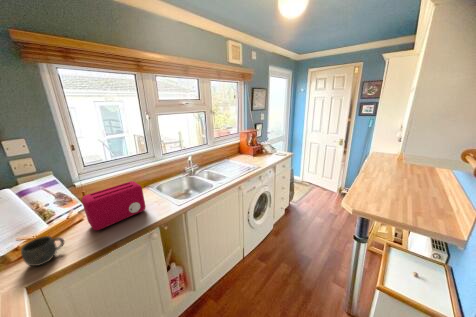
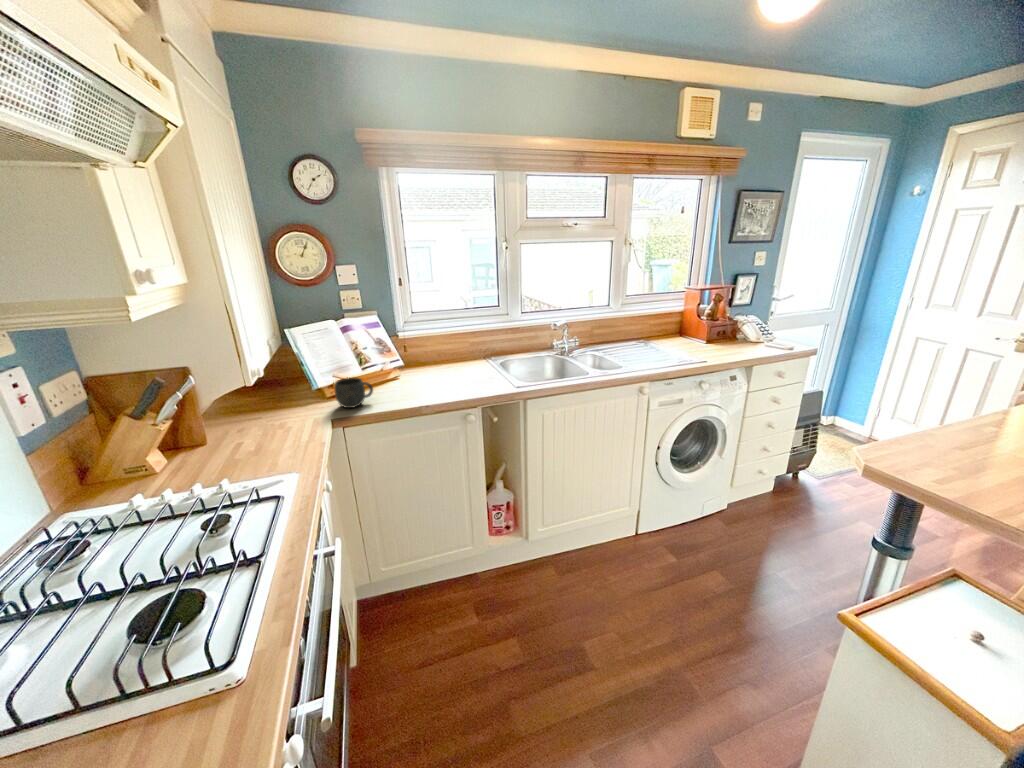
toaster: present [82,181,146,230] -> none [398,337,473,392]

